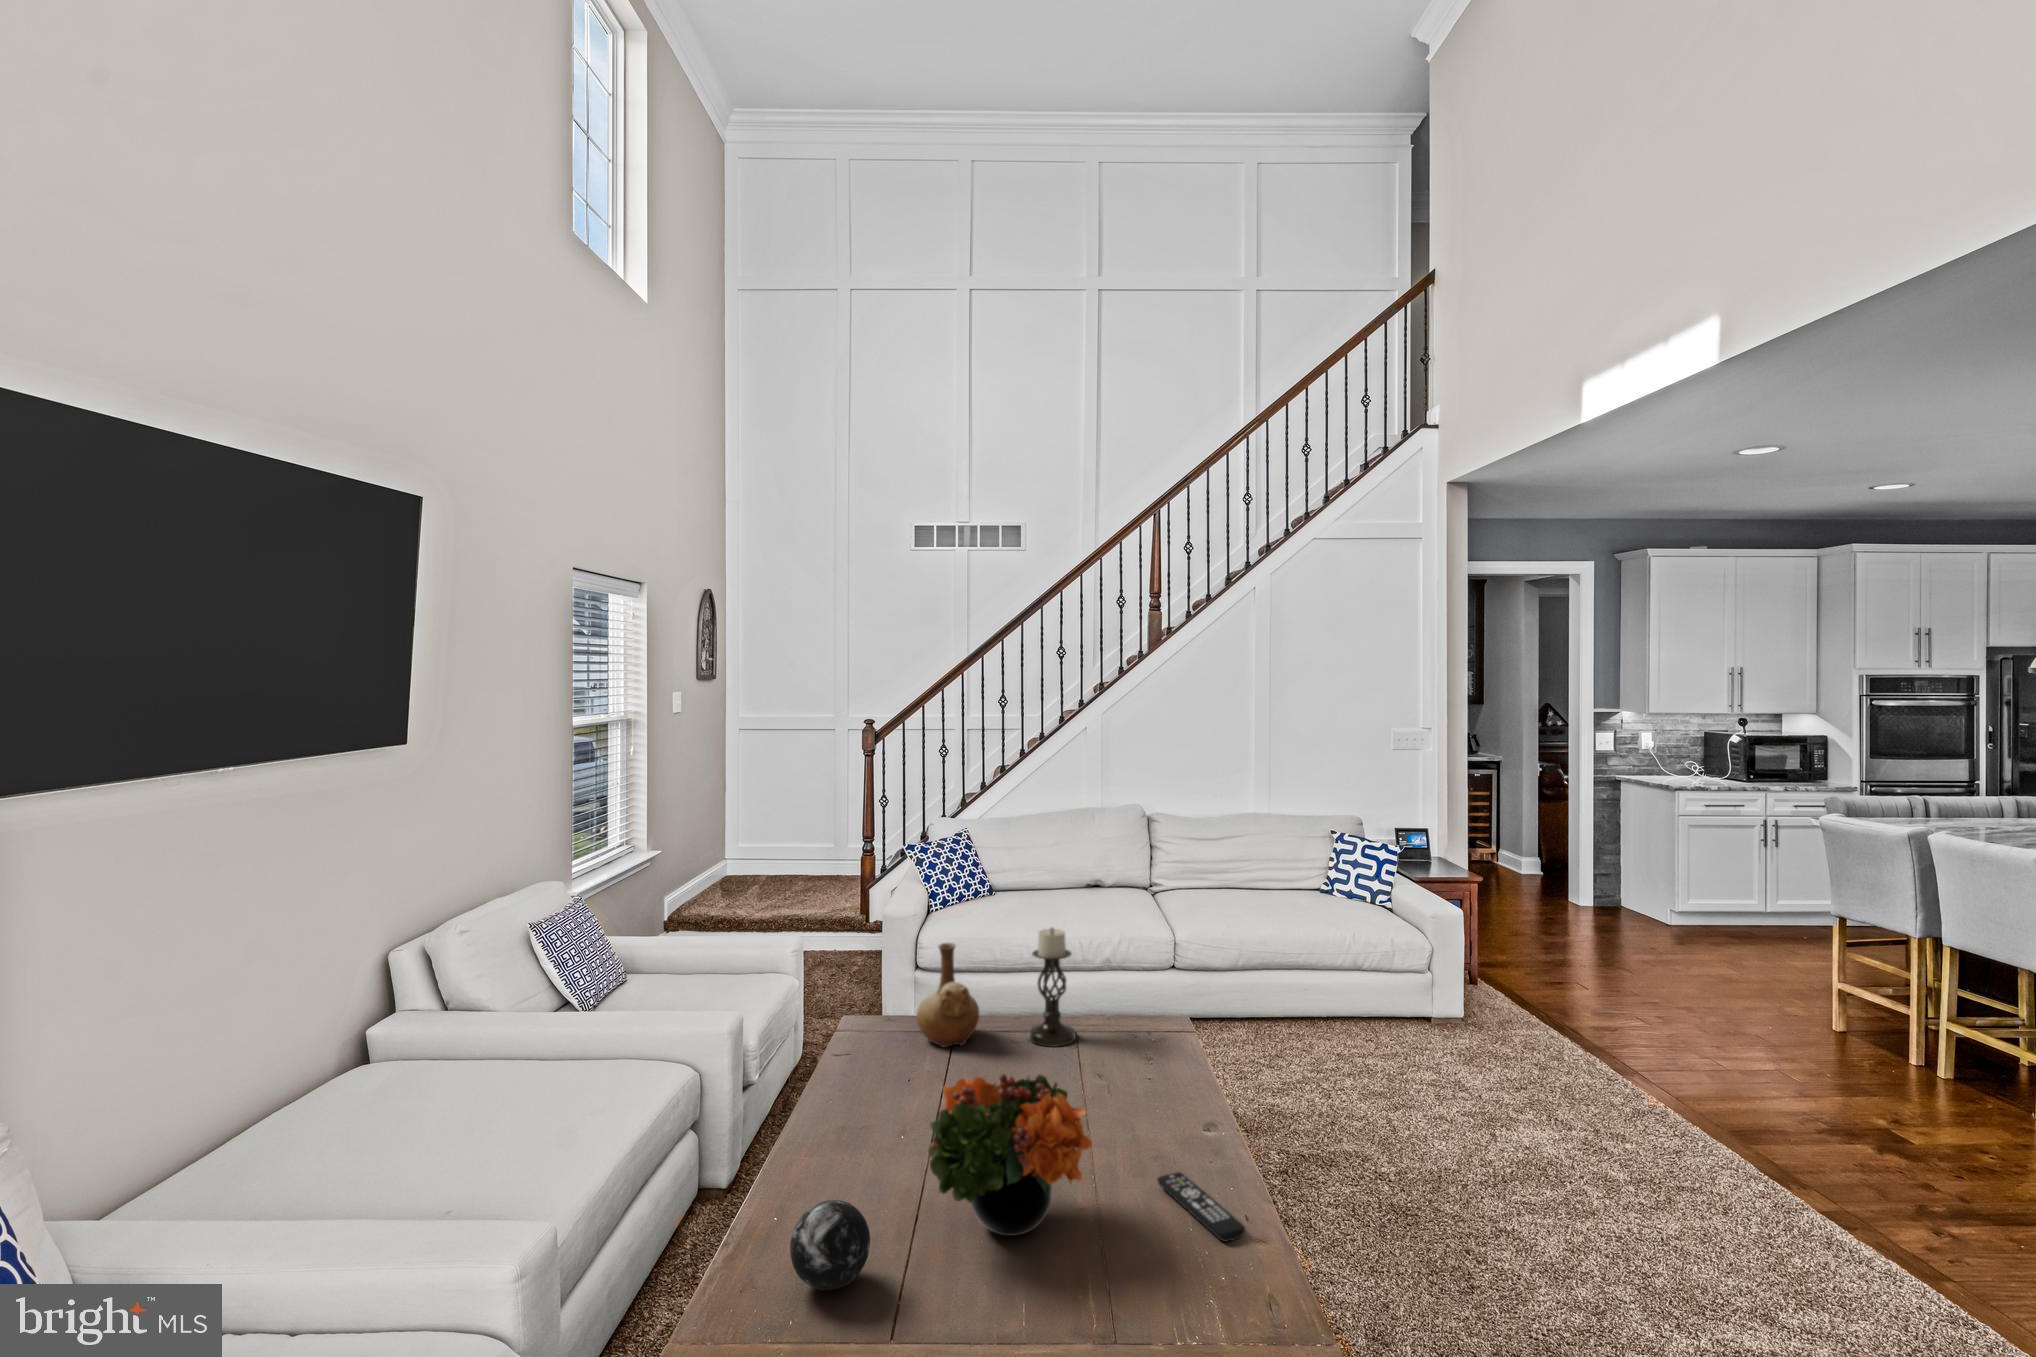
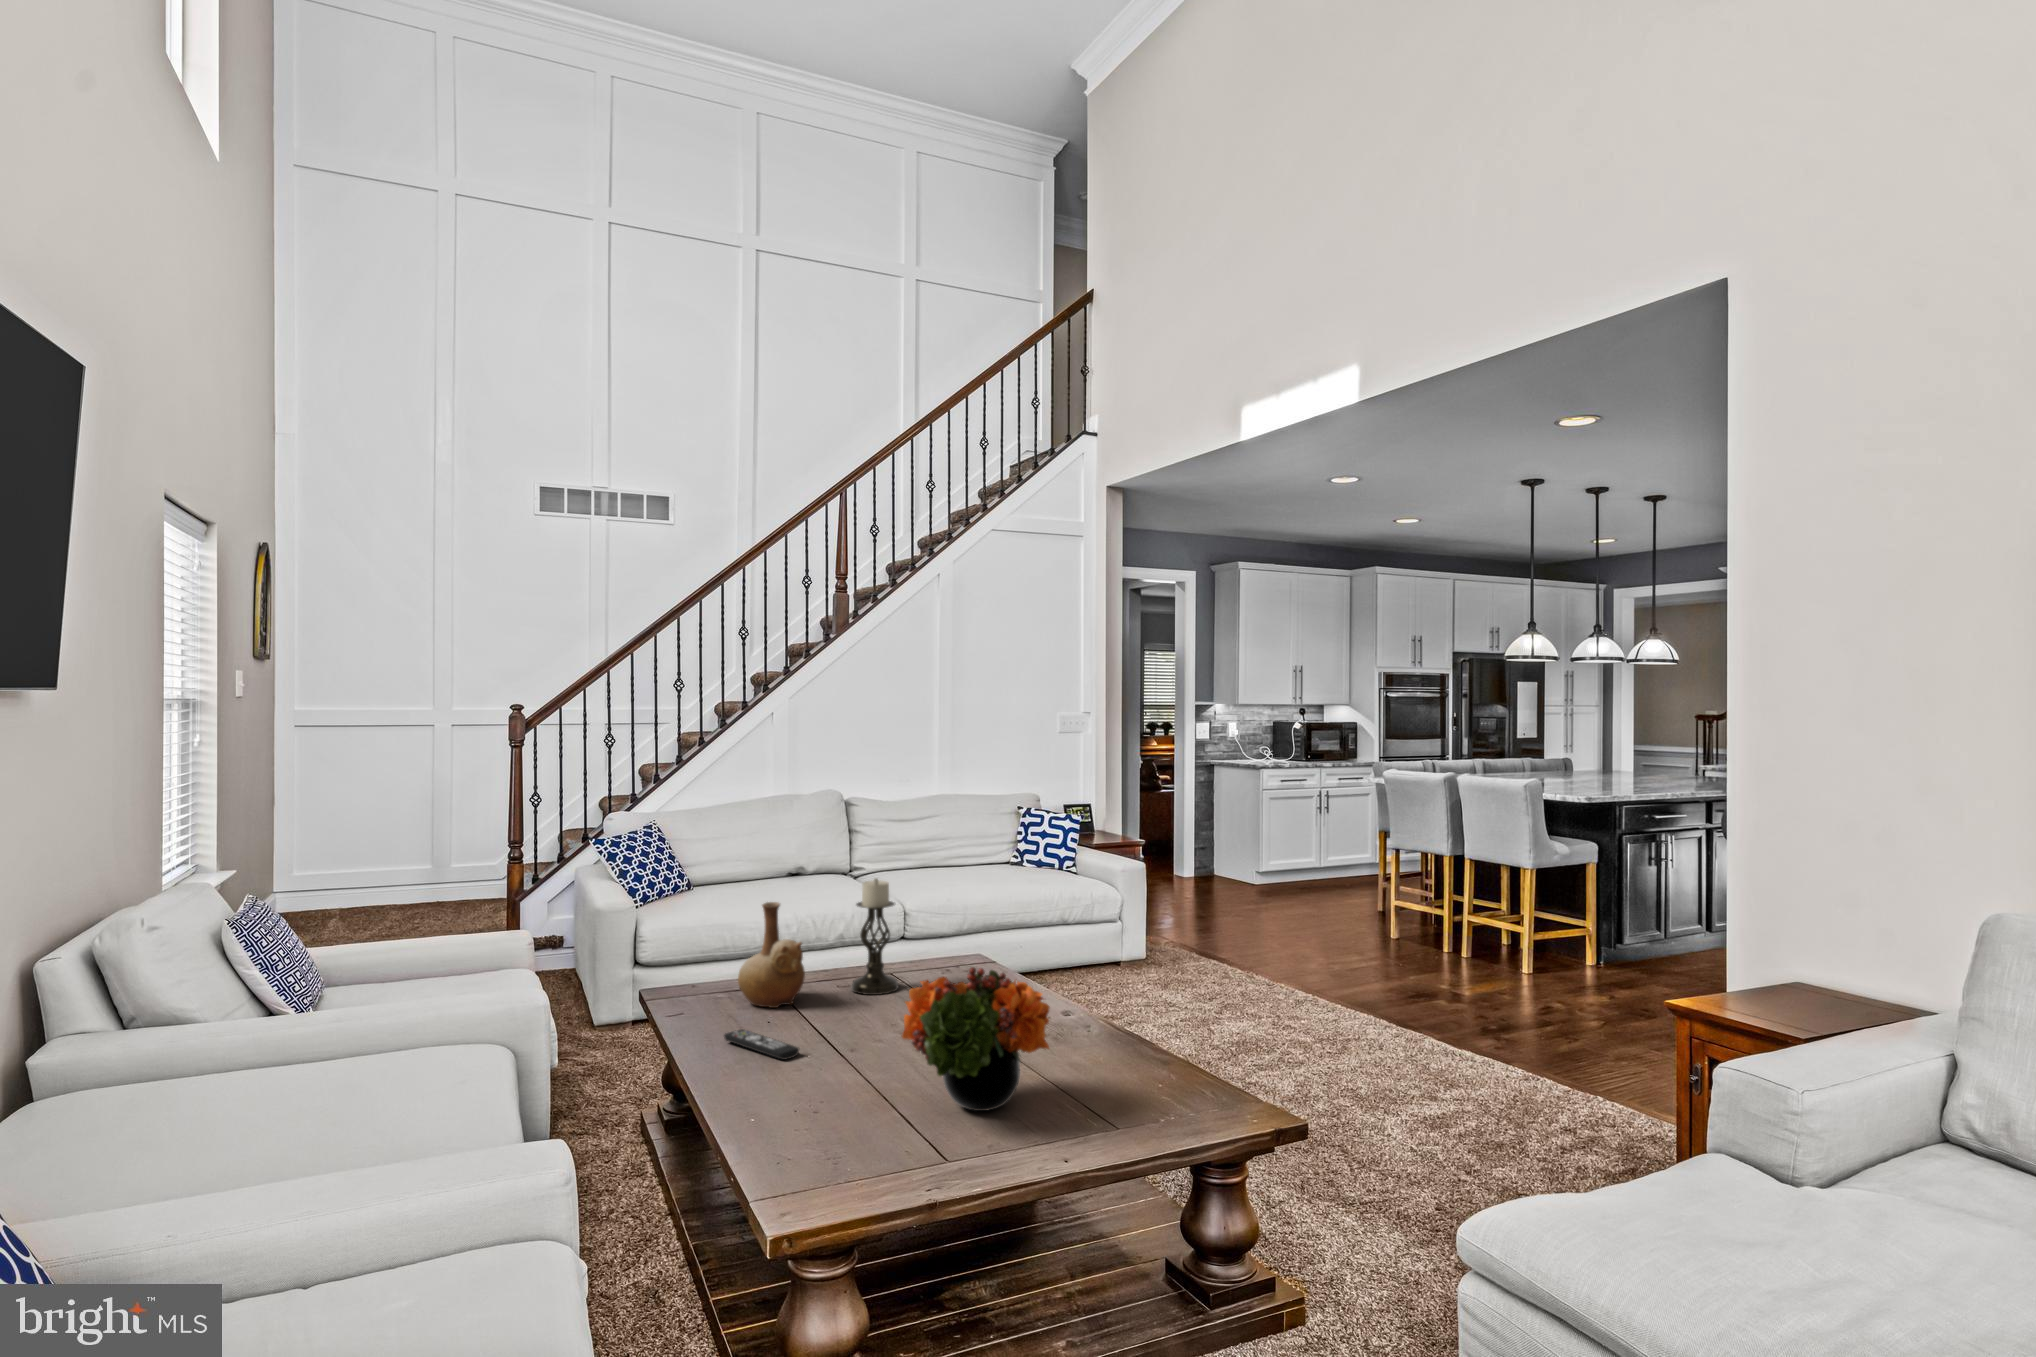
remote control: present [1157,1172,1246,1242] -> present [724,1029,799,1060]
decorative orb: present [790,1200,870,1290] -> none [827,1088,903,1169]

